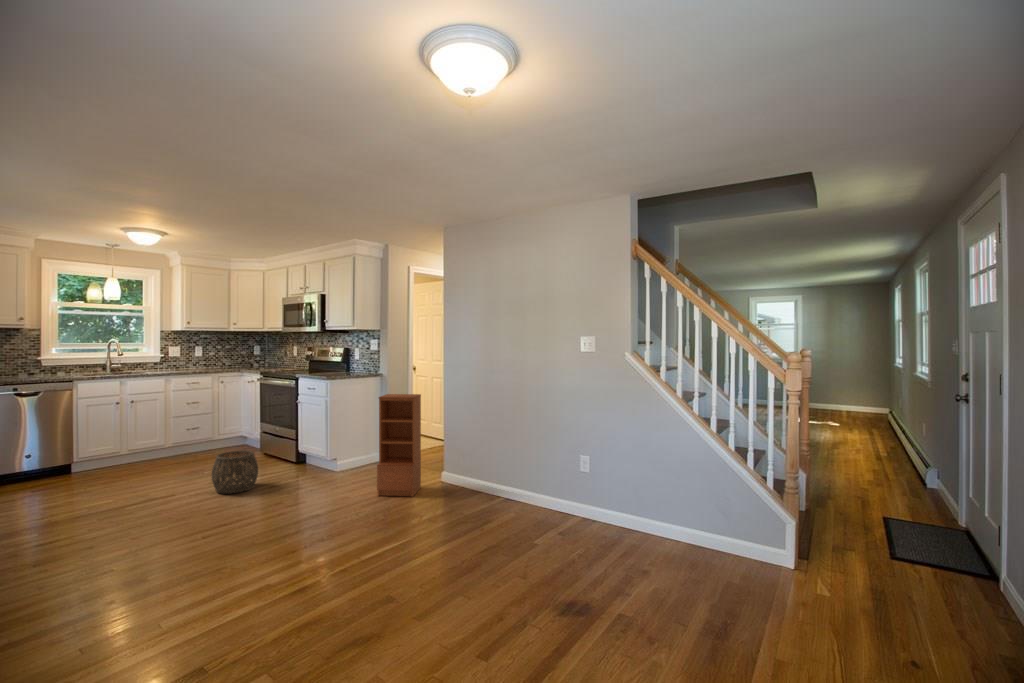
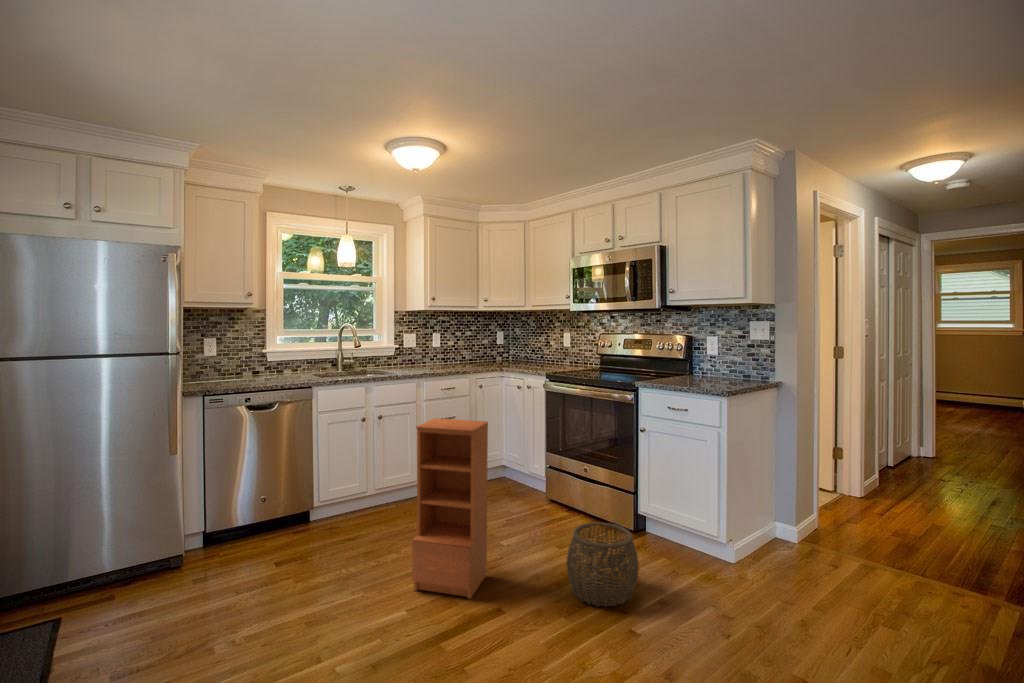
bookcase: present [377,394,421,497] -> present [412,418,488,599]

